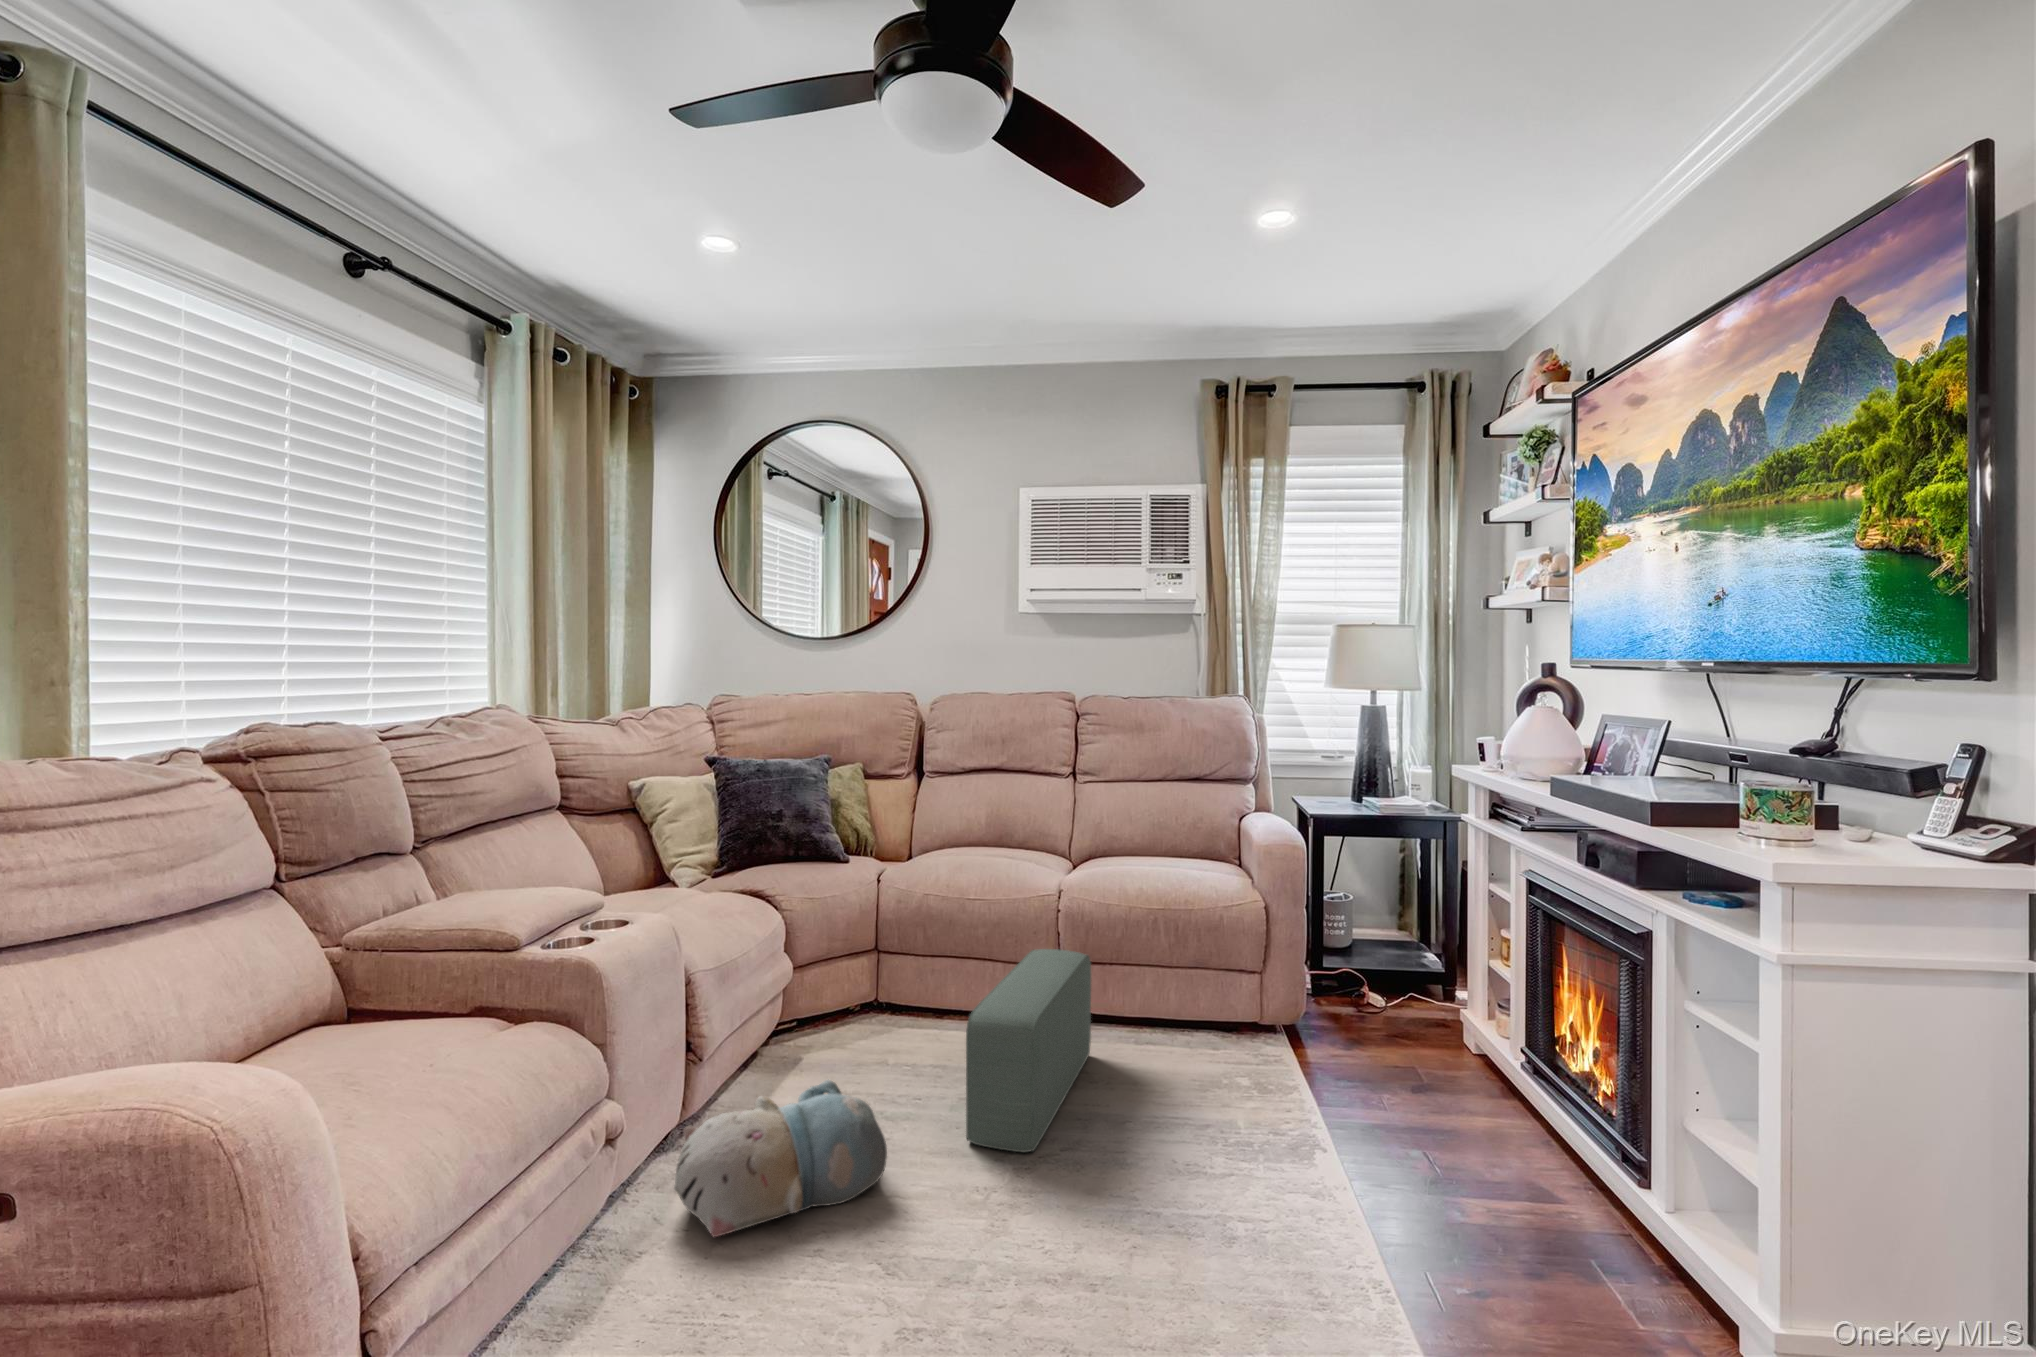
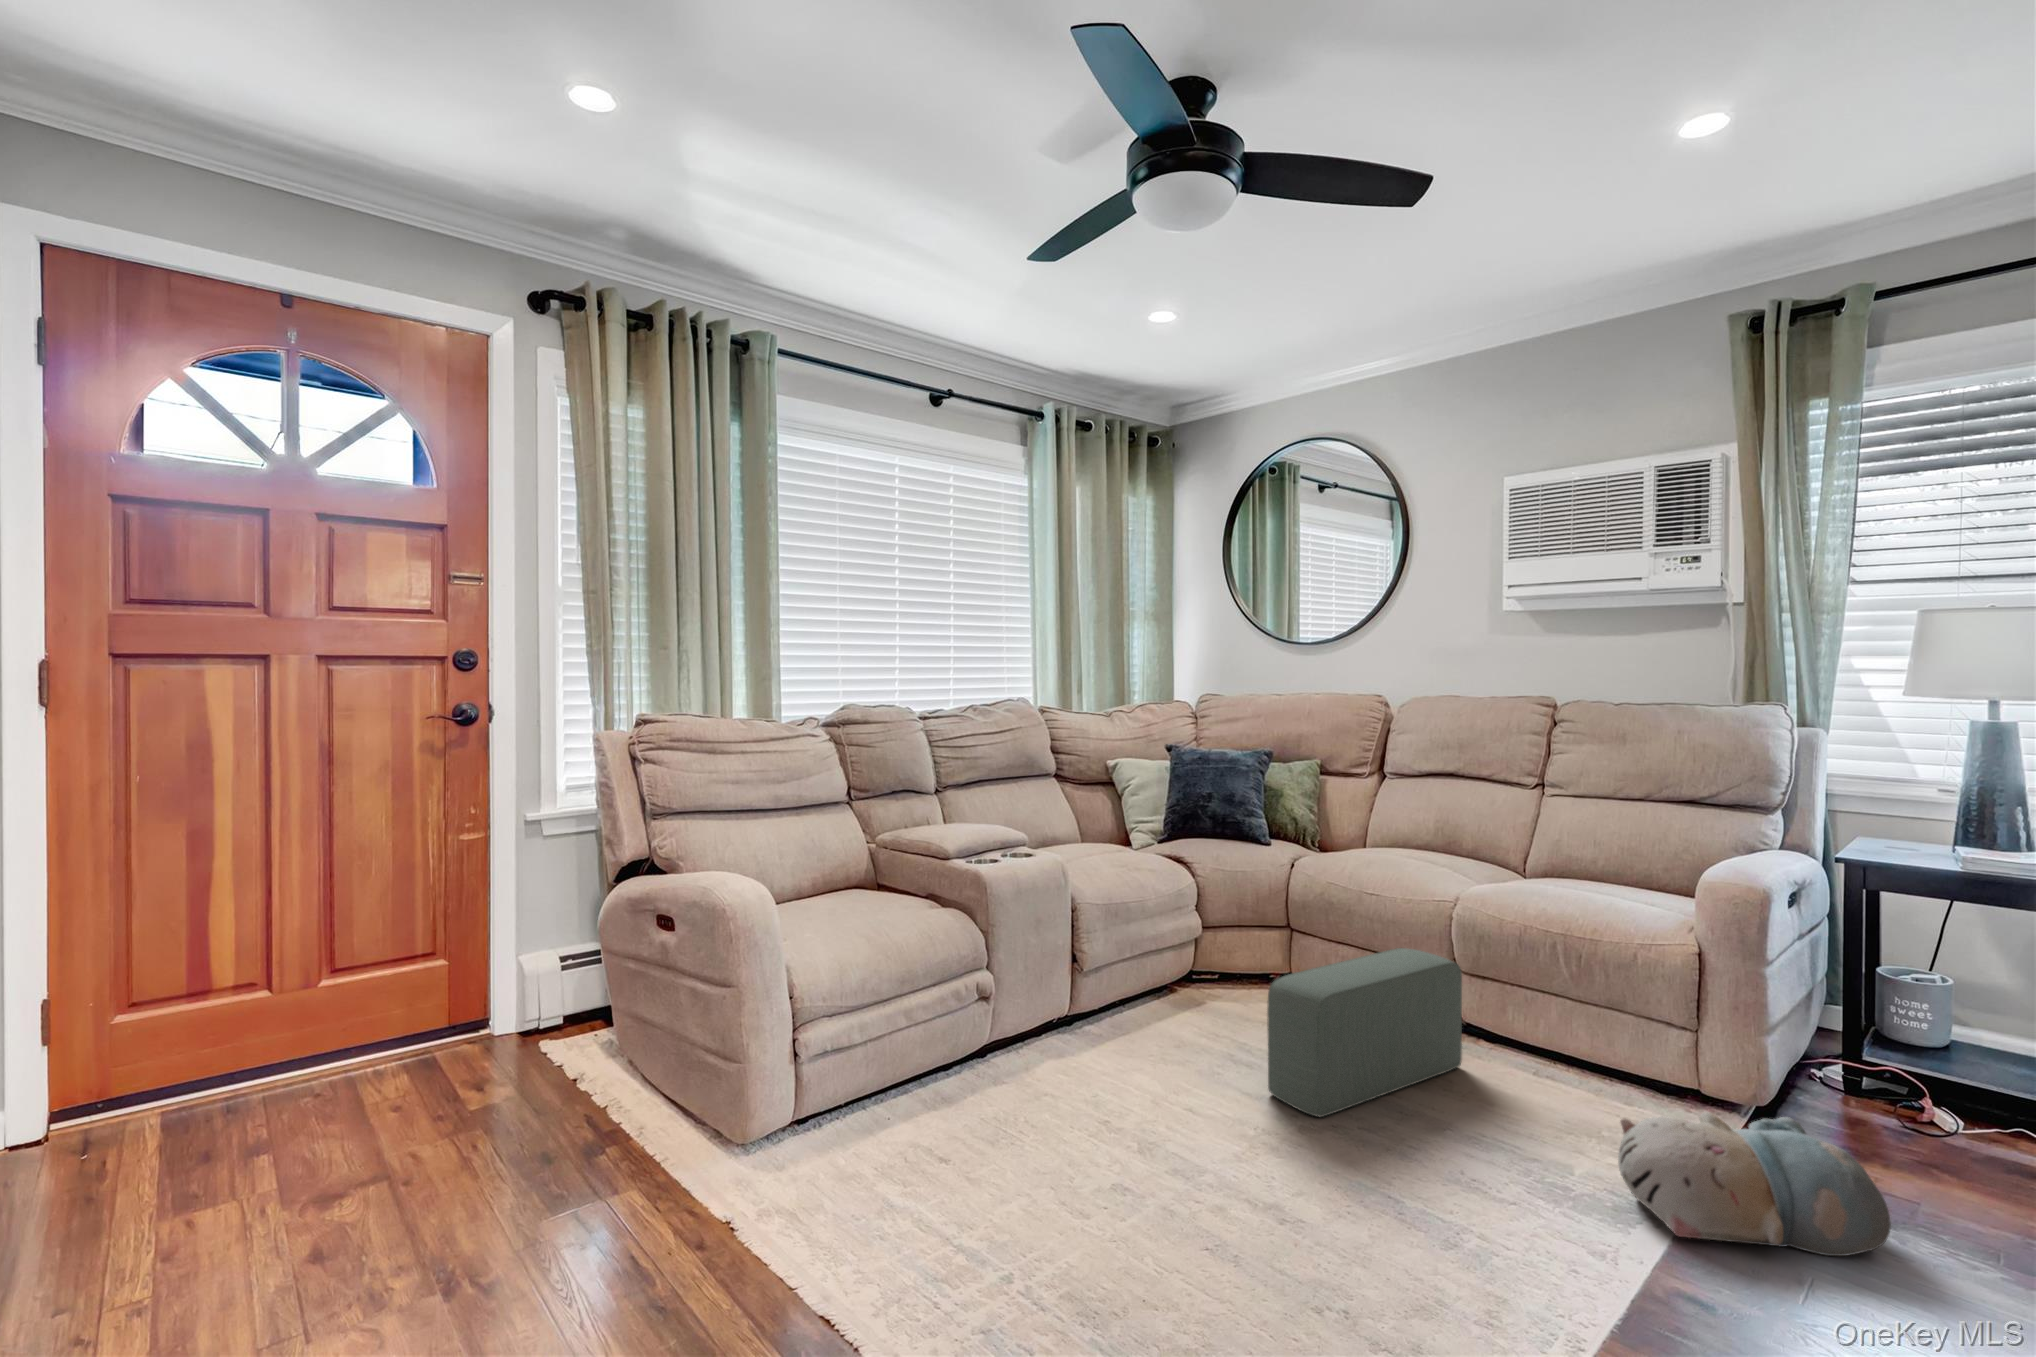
plush toy: present [674,1079,887,1237] -> present [1618,1112,1891,1256]

